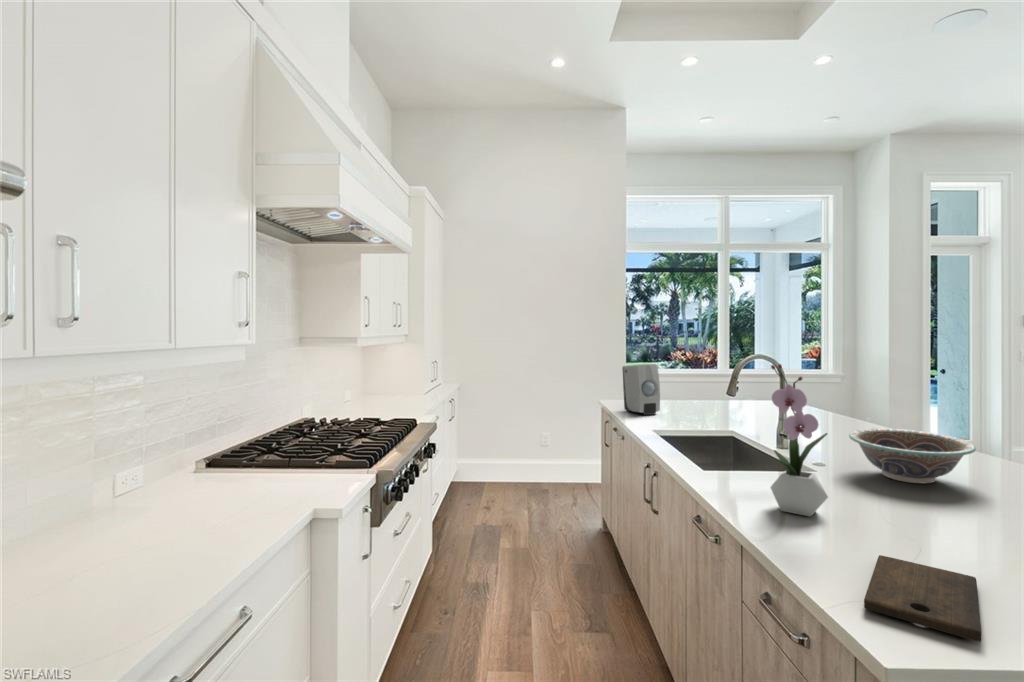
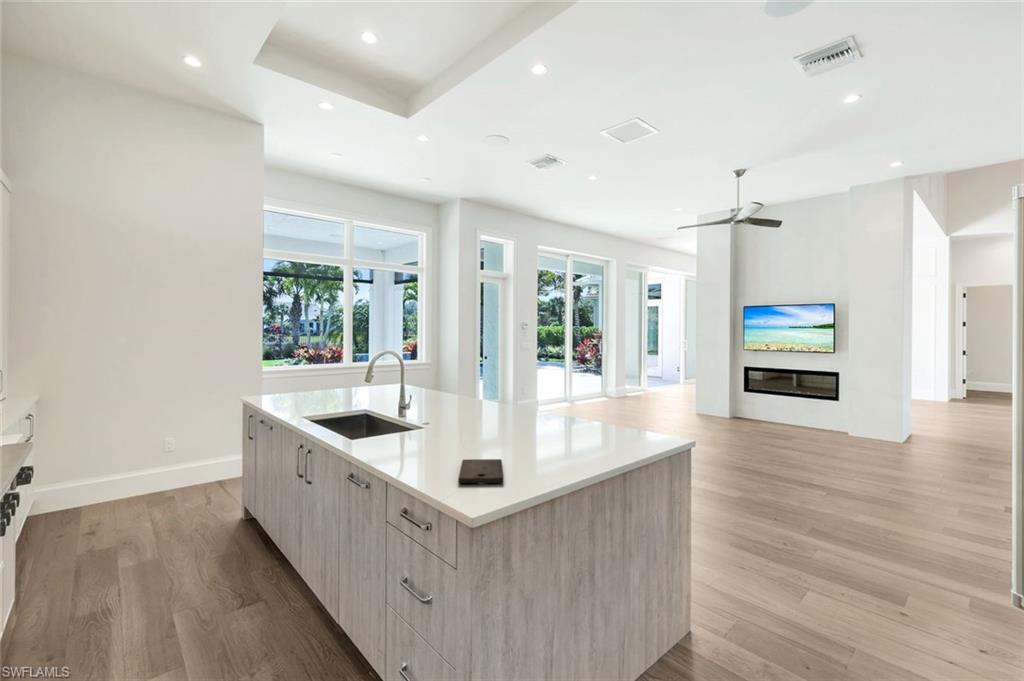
soap dispenser: present [622,364,660,415] -> none [269,361,305,405]
flower arrangement: present [771,364,828,516] -> none [404,357,436,450]
decorative bowl: present [849,428,976,483] -> none [443,395,502,425]

